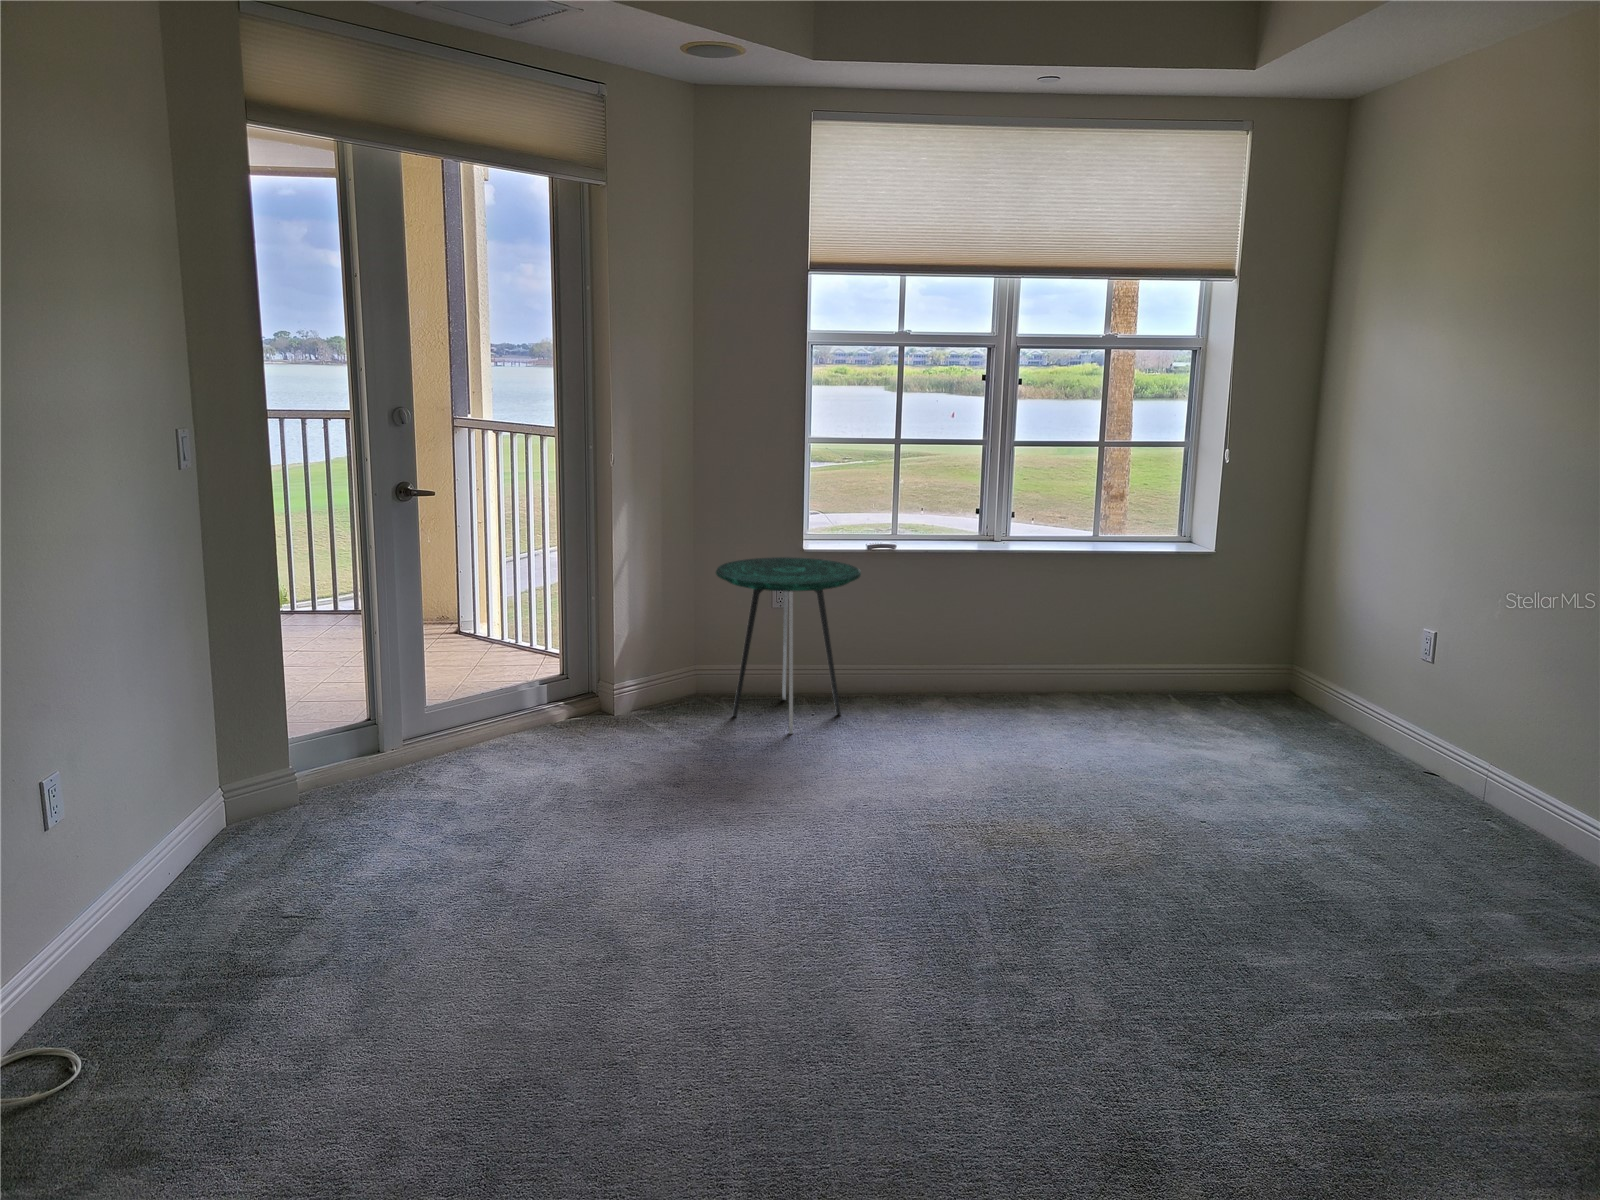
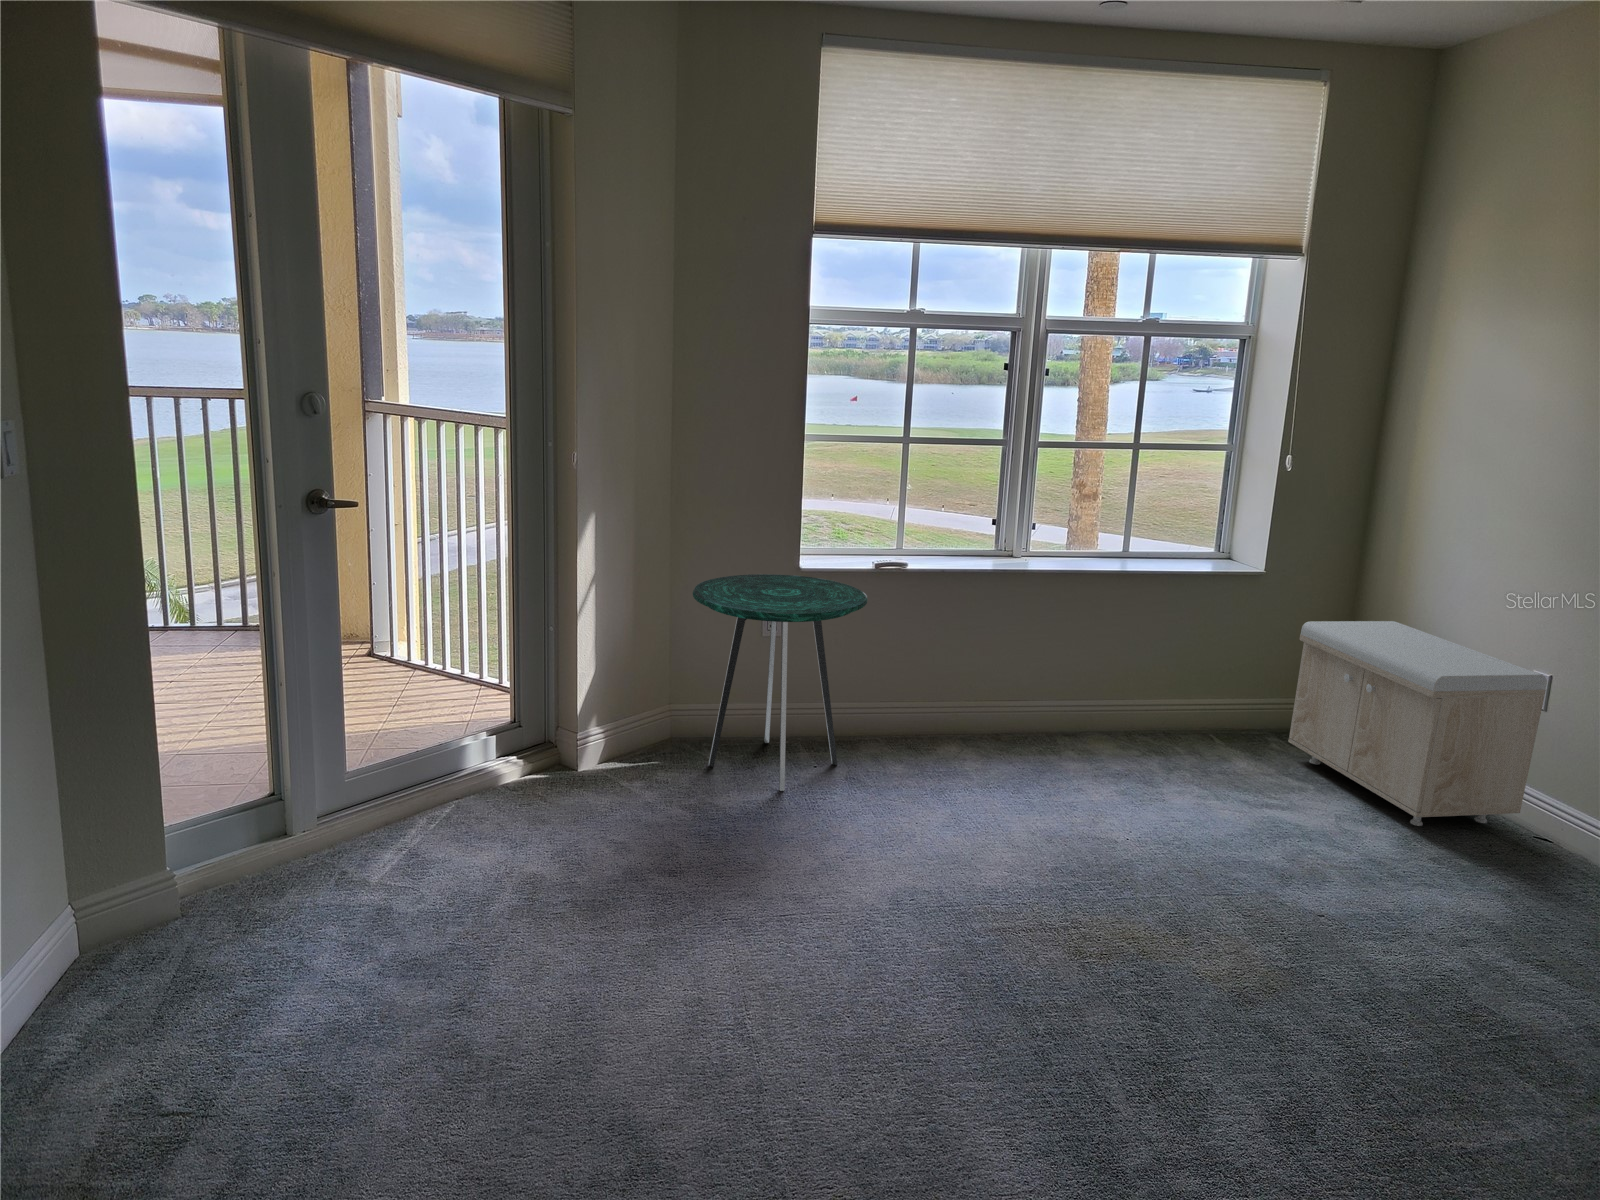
storage bench: none [1237,589,1445,759] -> present [1288,621,1547,826]

